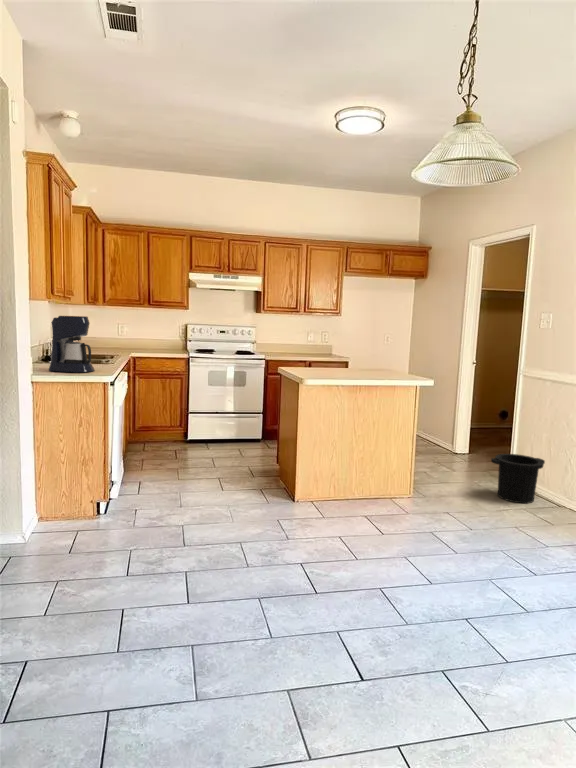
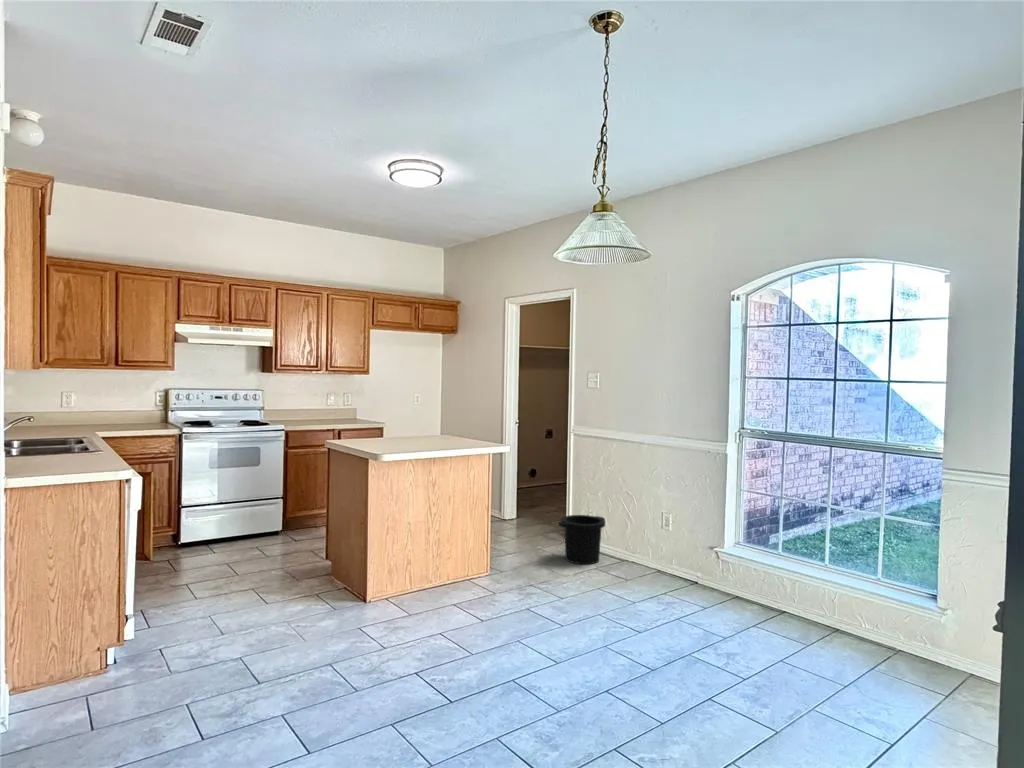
coffee maker: present [49,316,94,372] -> none [21,393,93,472]

